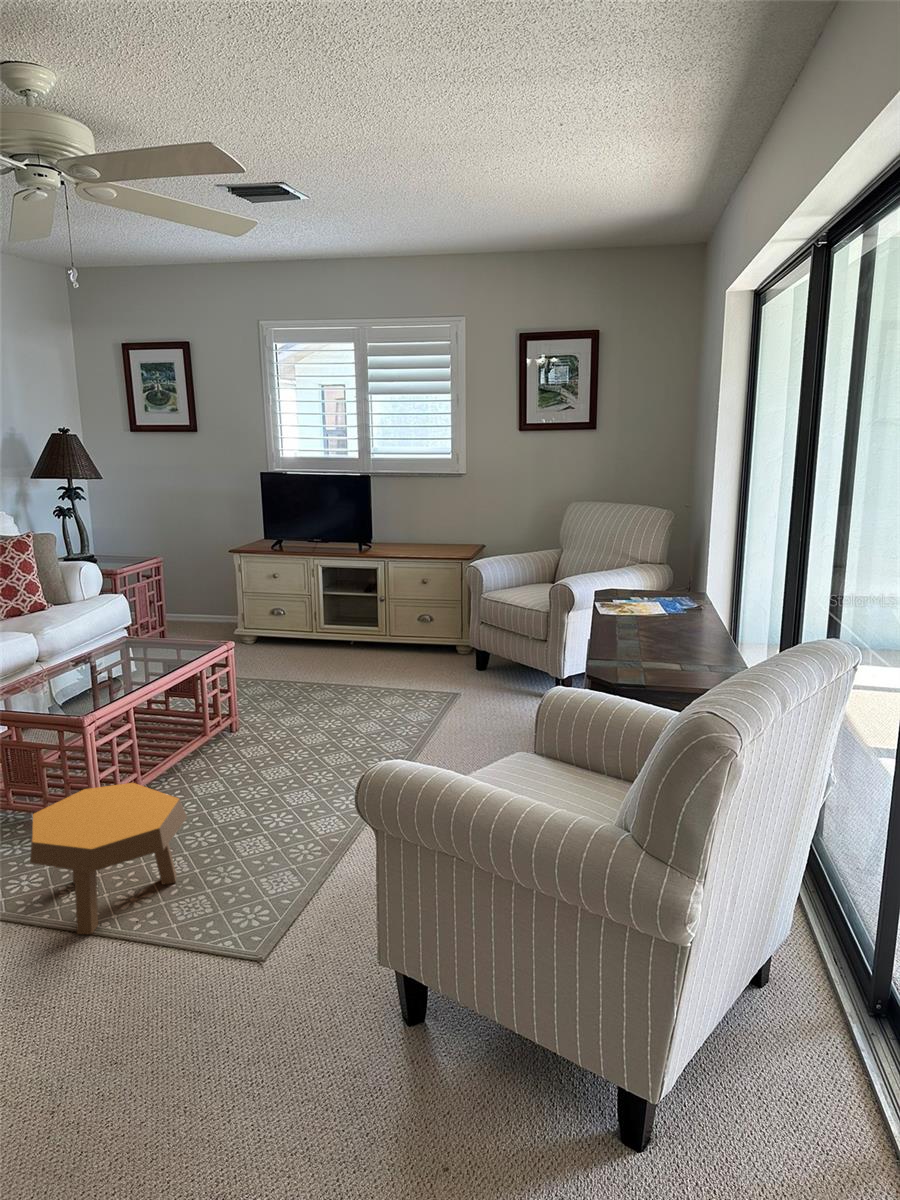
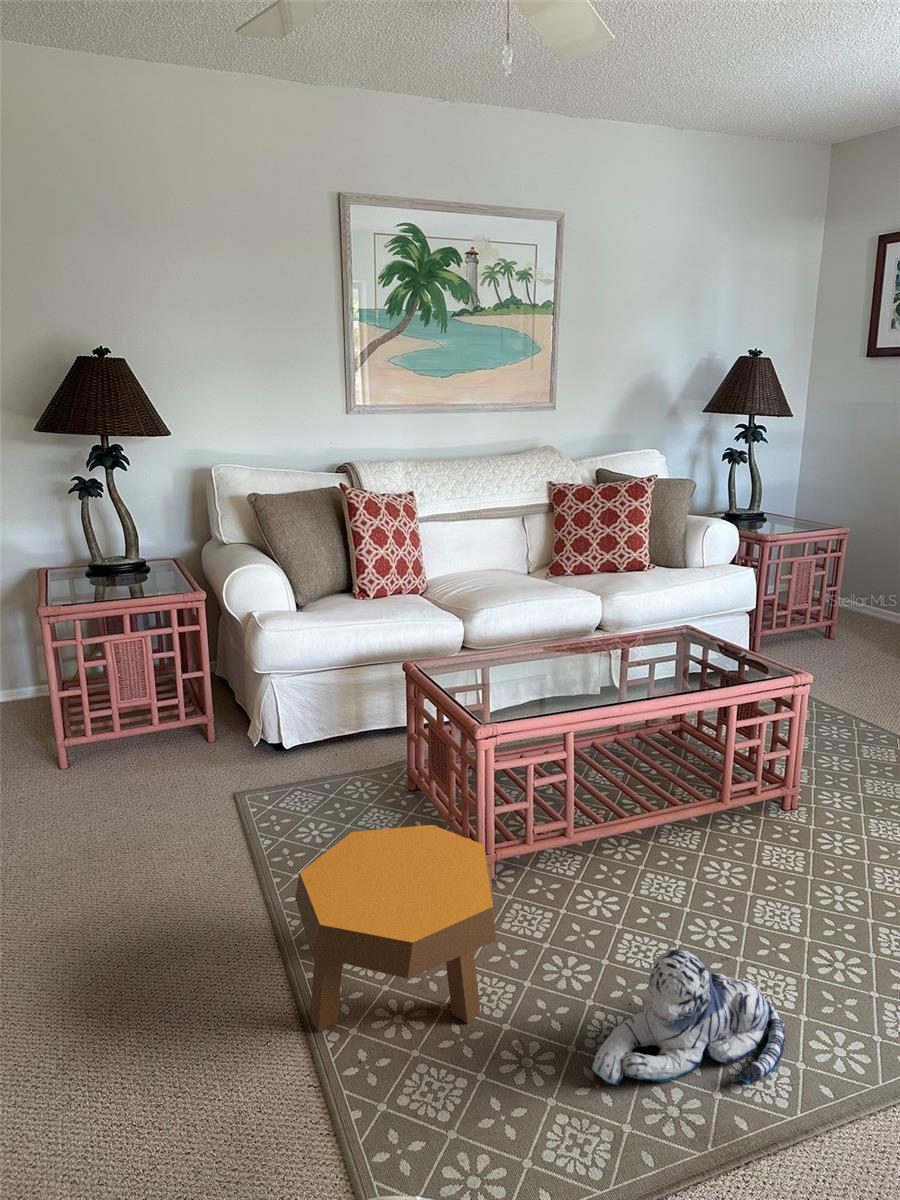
plush toy: none [255,777,330,859] -> present [592,947,785,1085]

